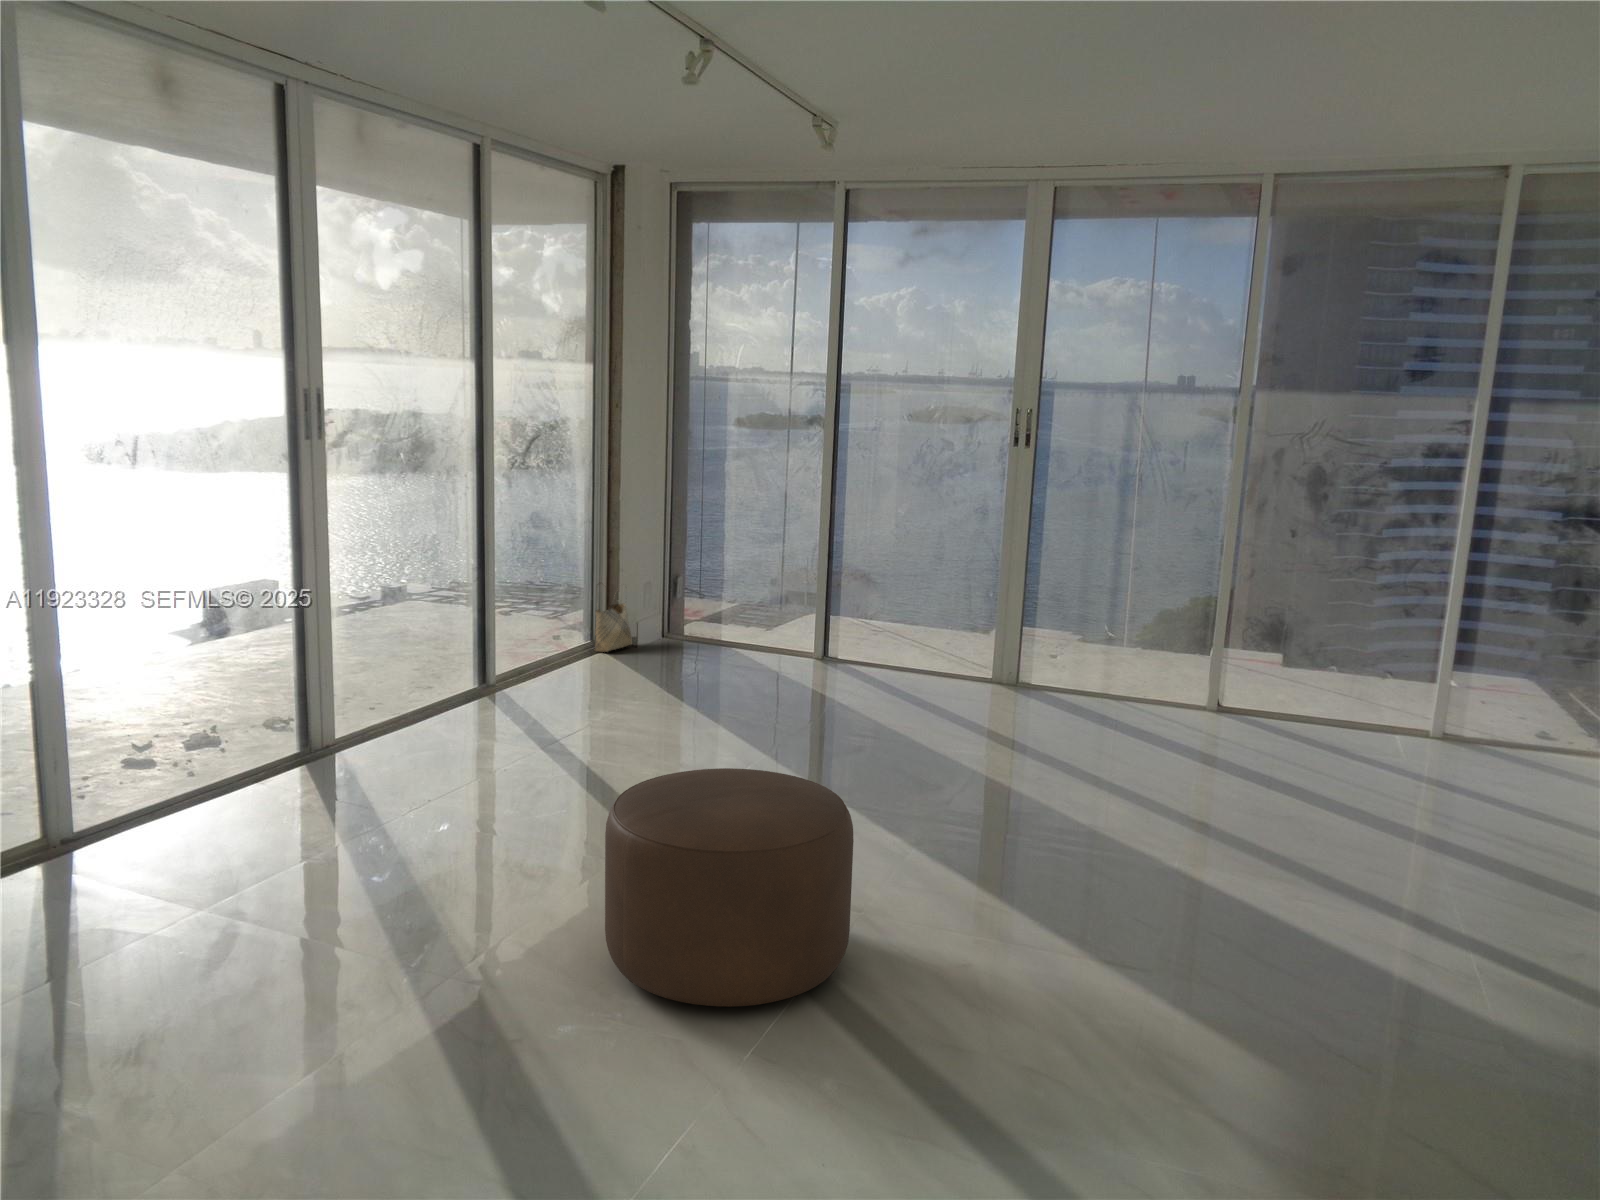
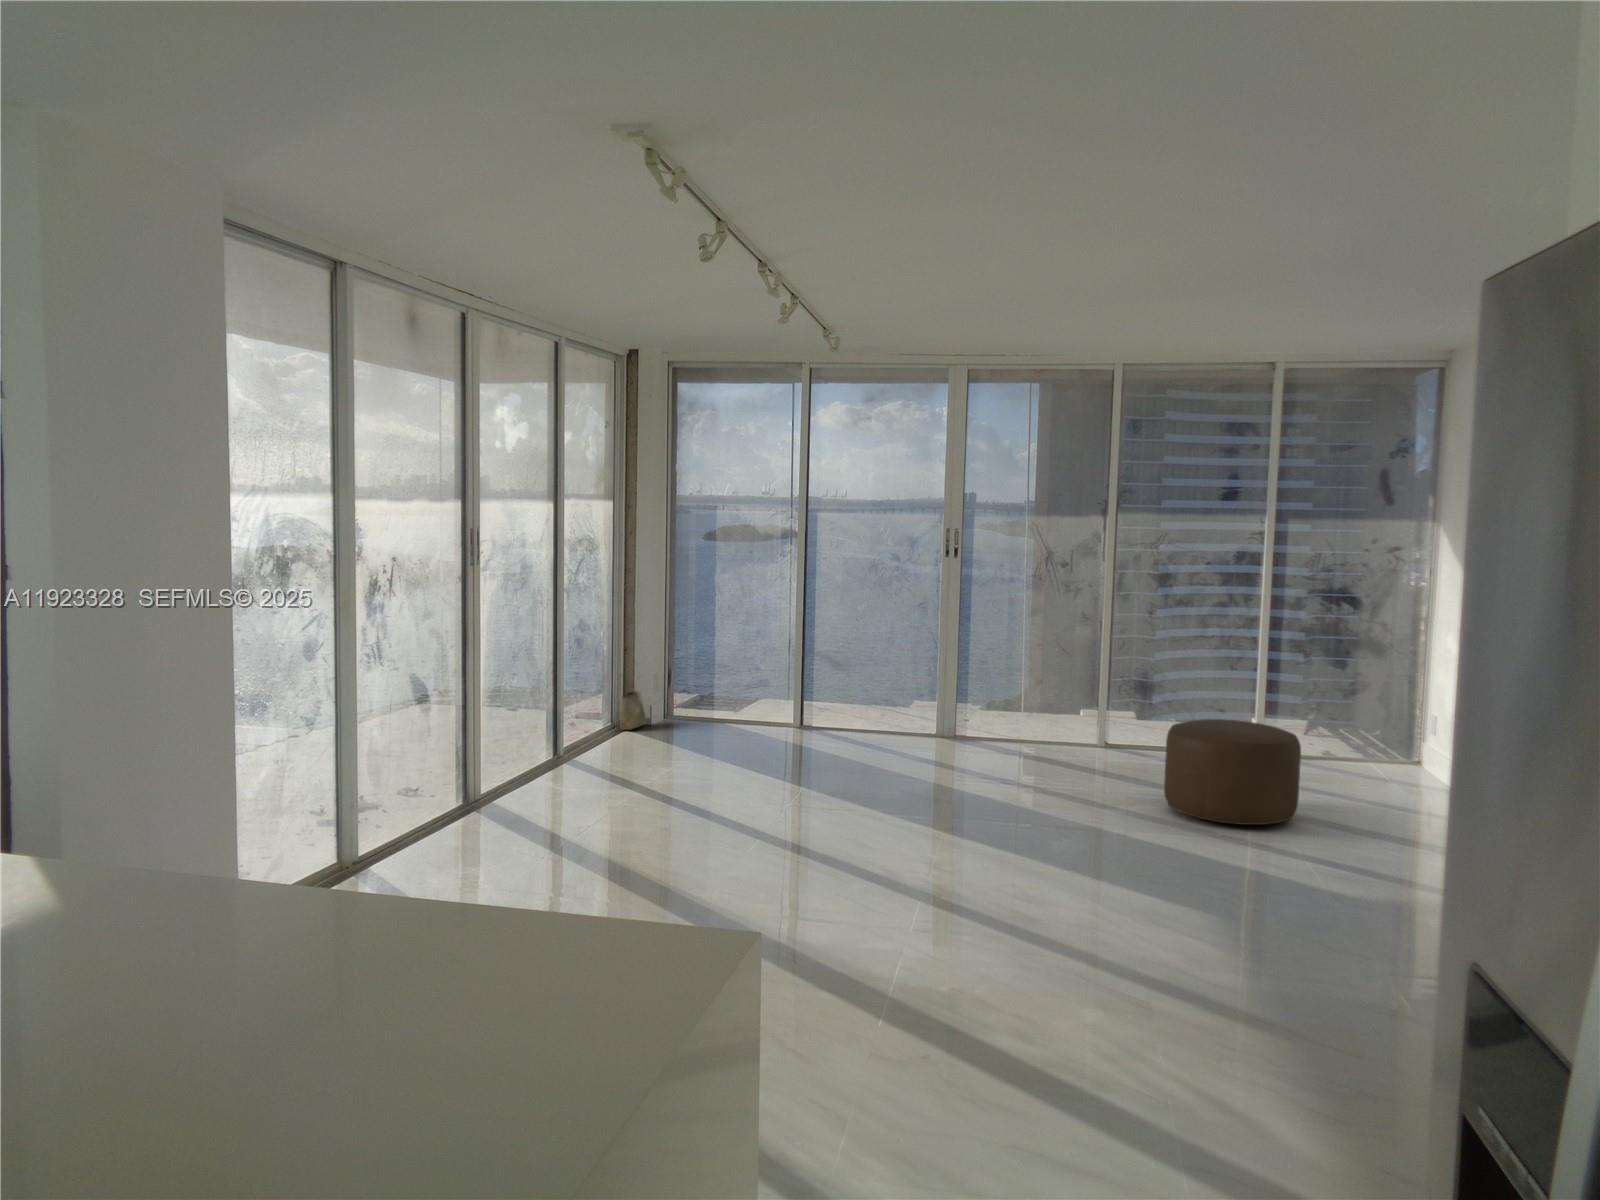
ottoman: present [605,768,854,1006] -> present [1164,719,1301,825]

